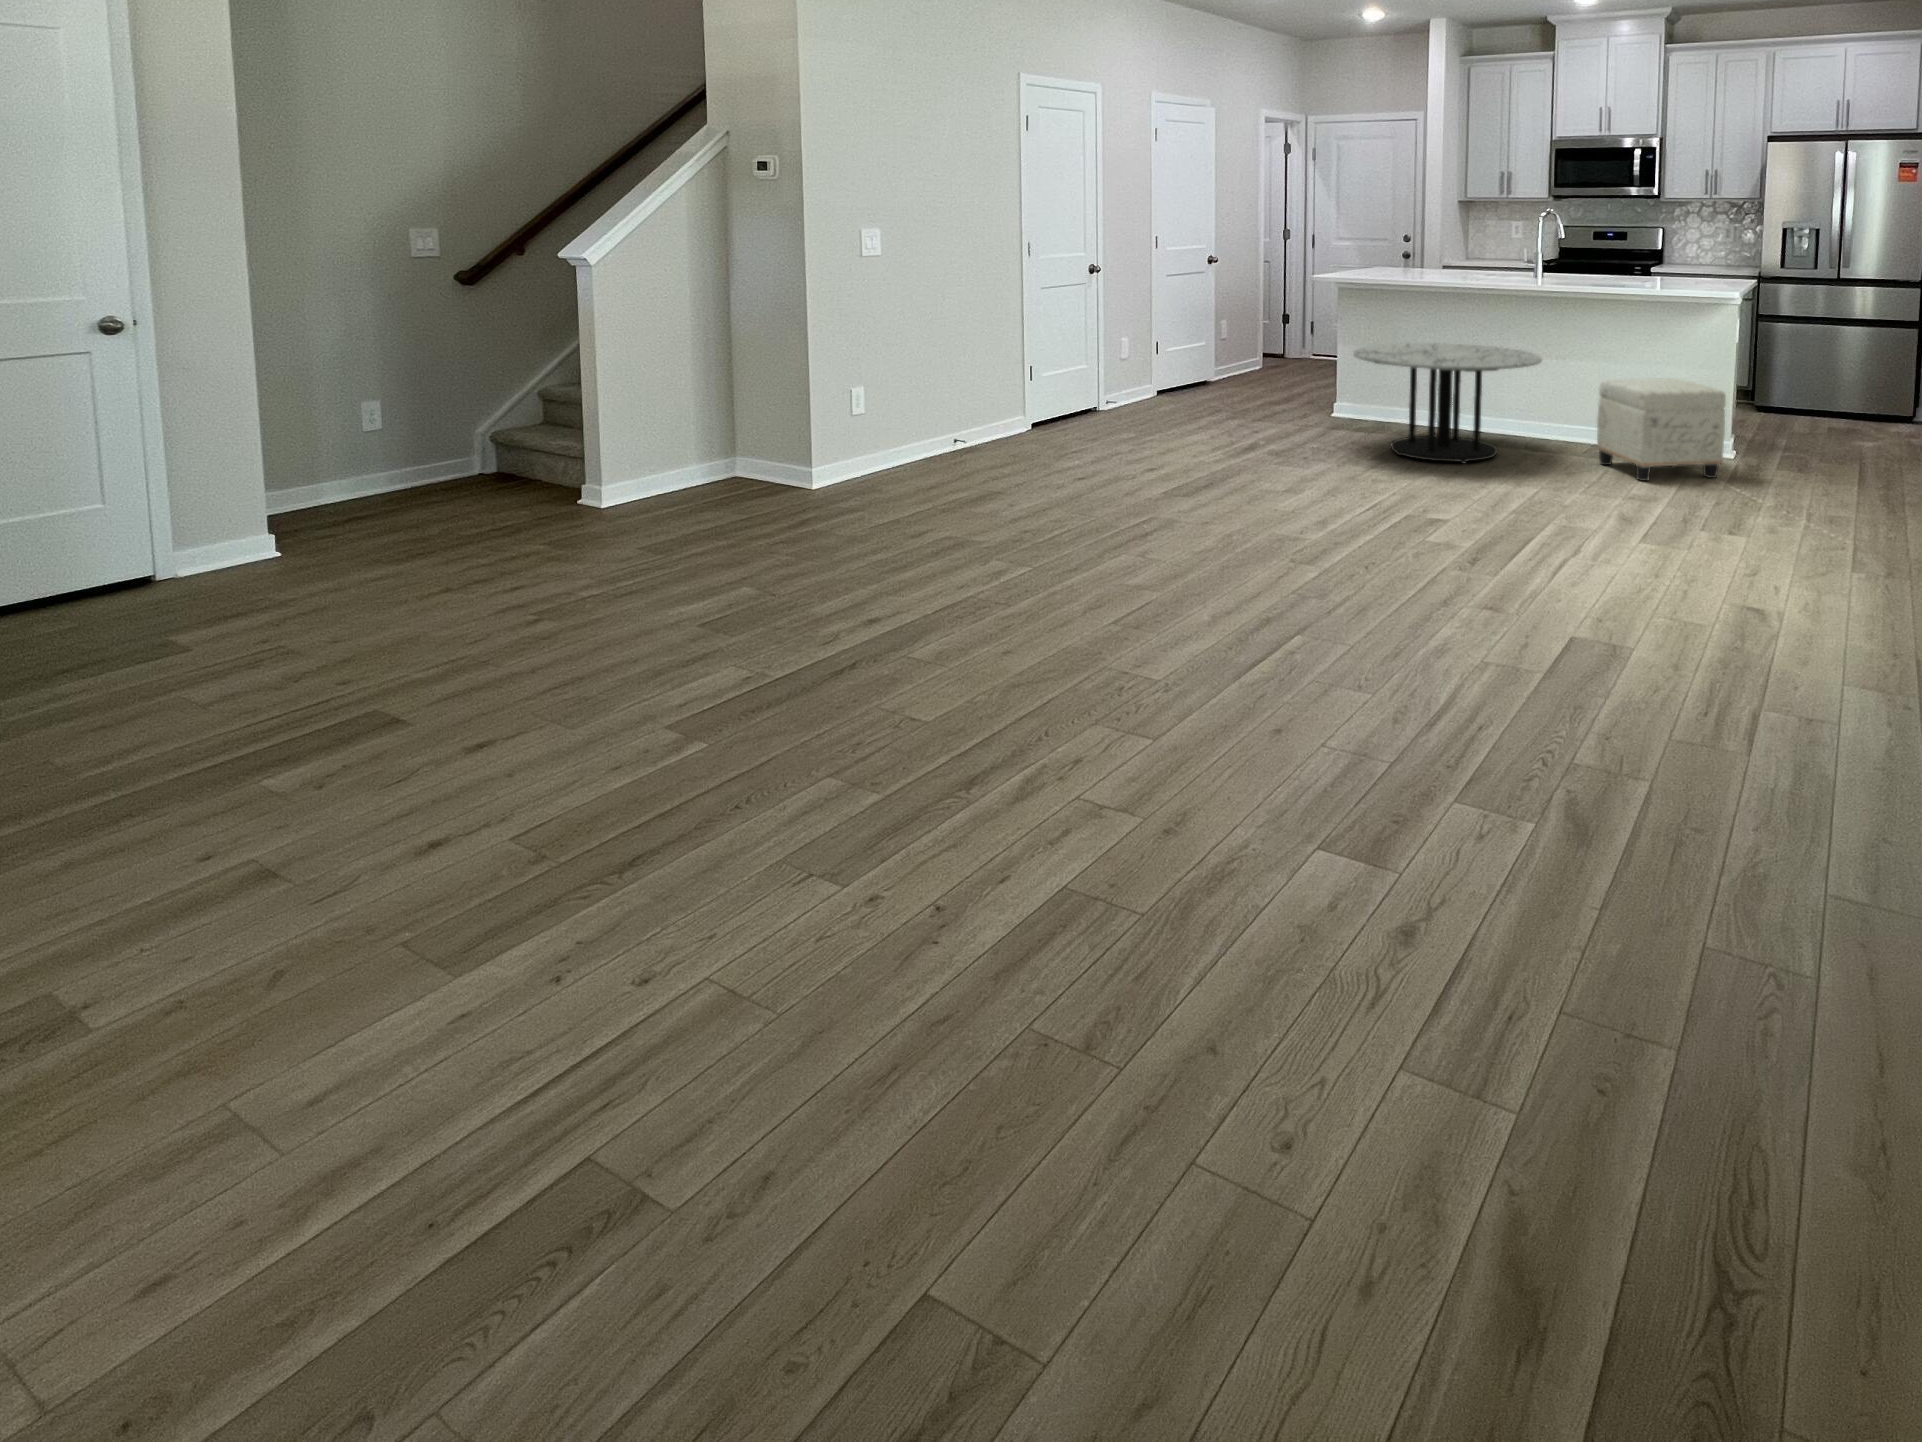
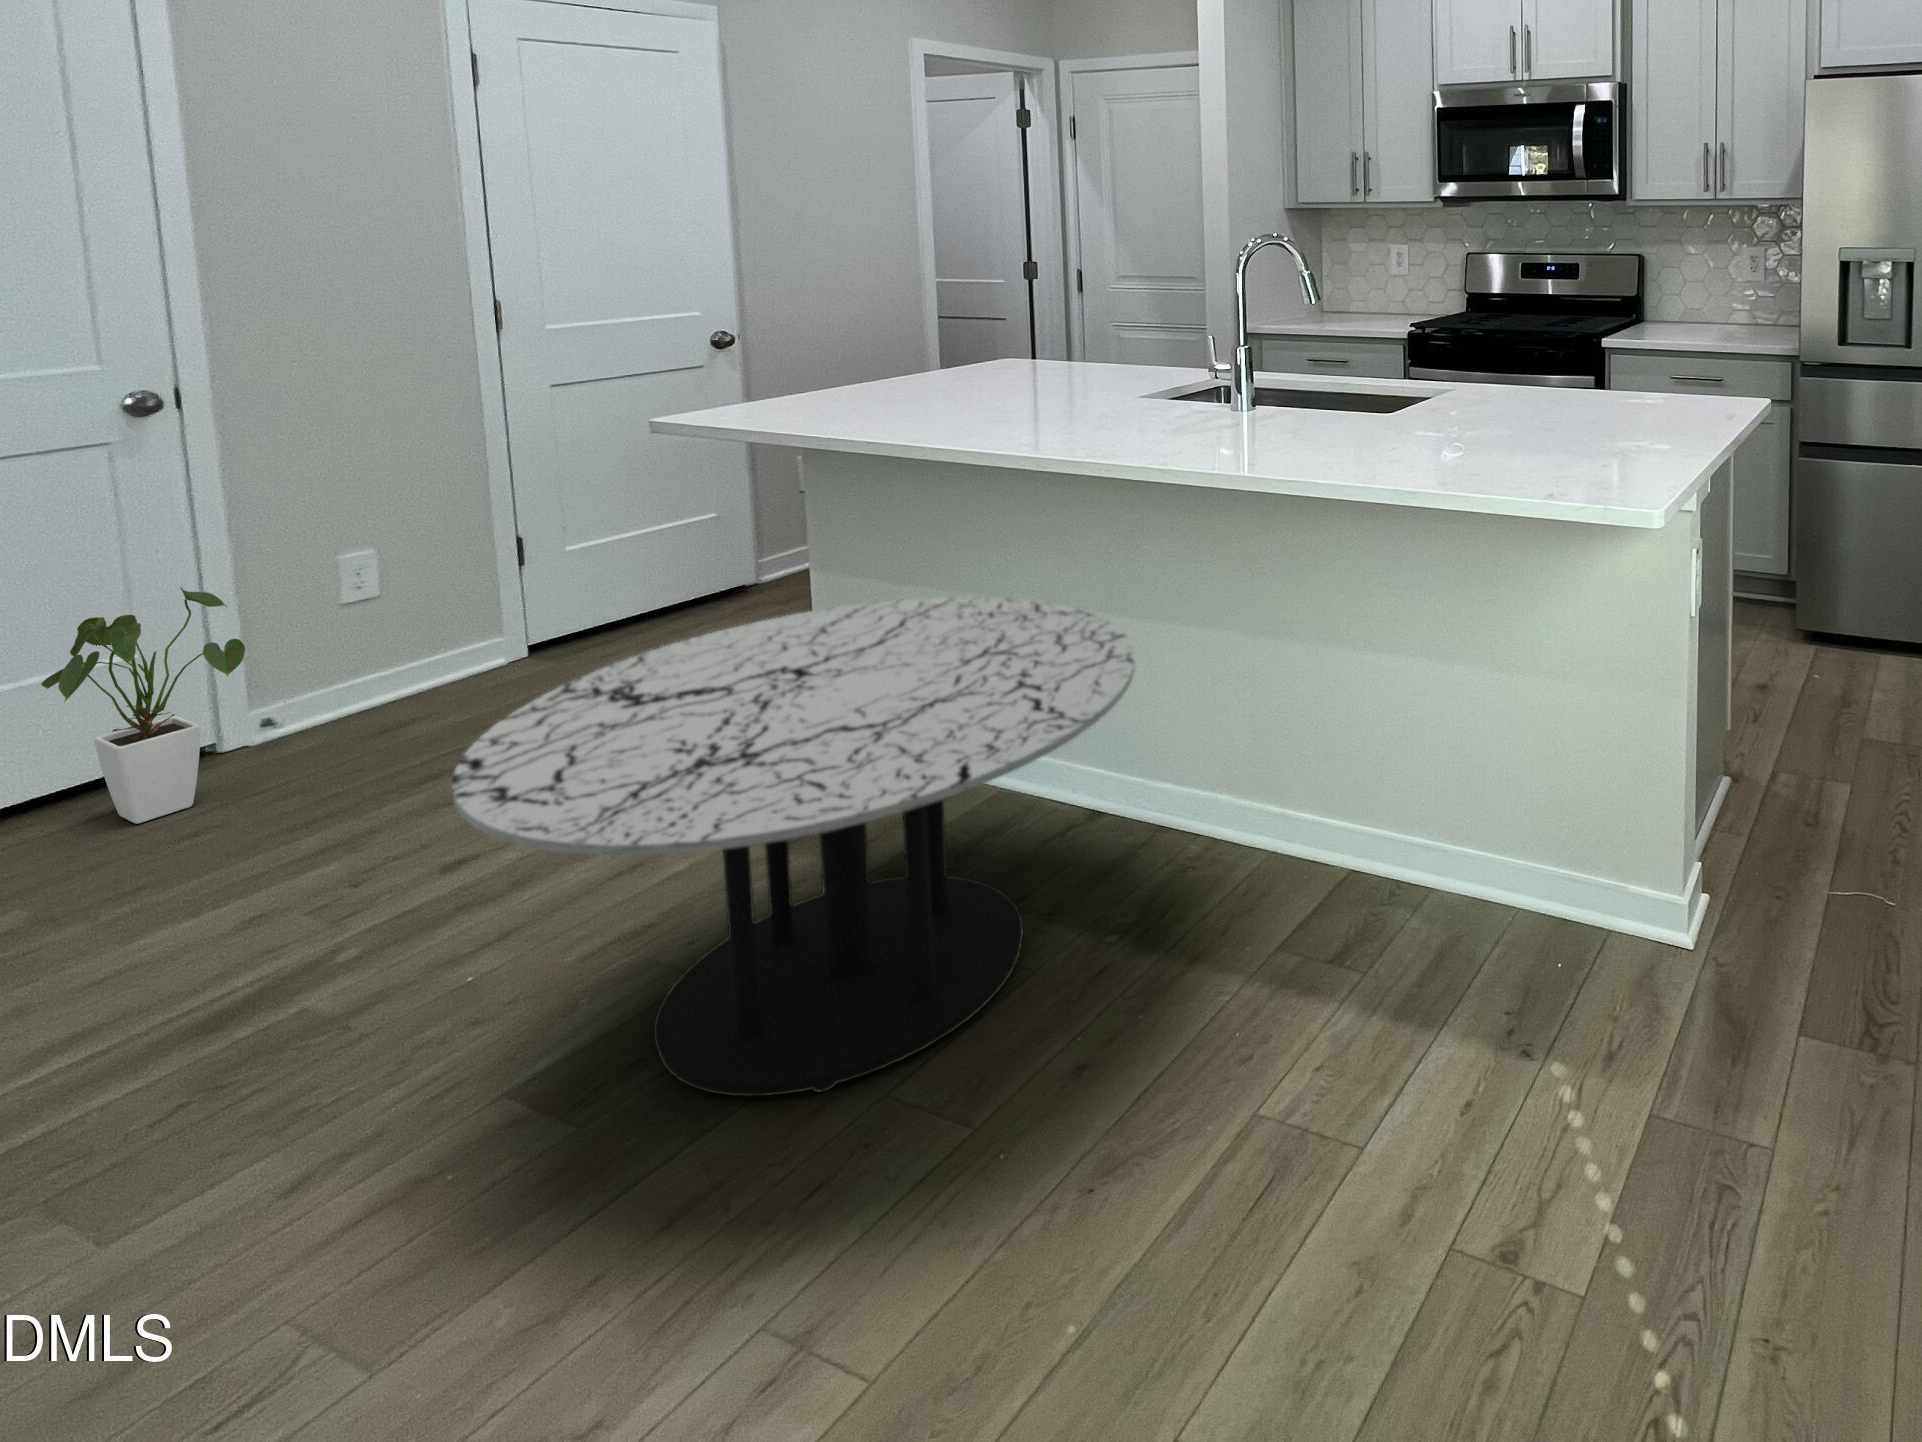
house plant: none [1081,341,1146,423] -> present [41,587,245,824]
ottoman: present [1597,378,1726,481] -> none [1268,746,1621,1233]

